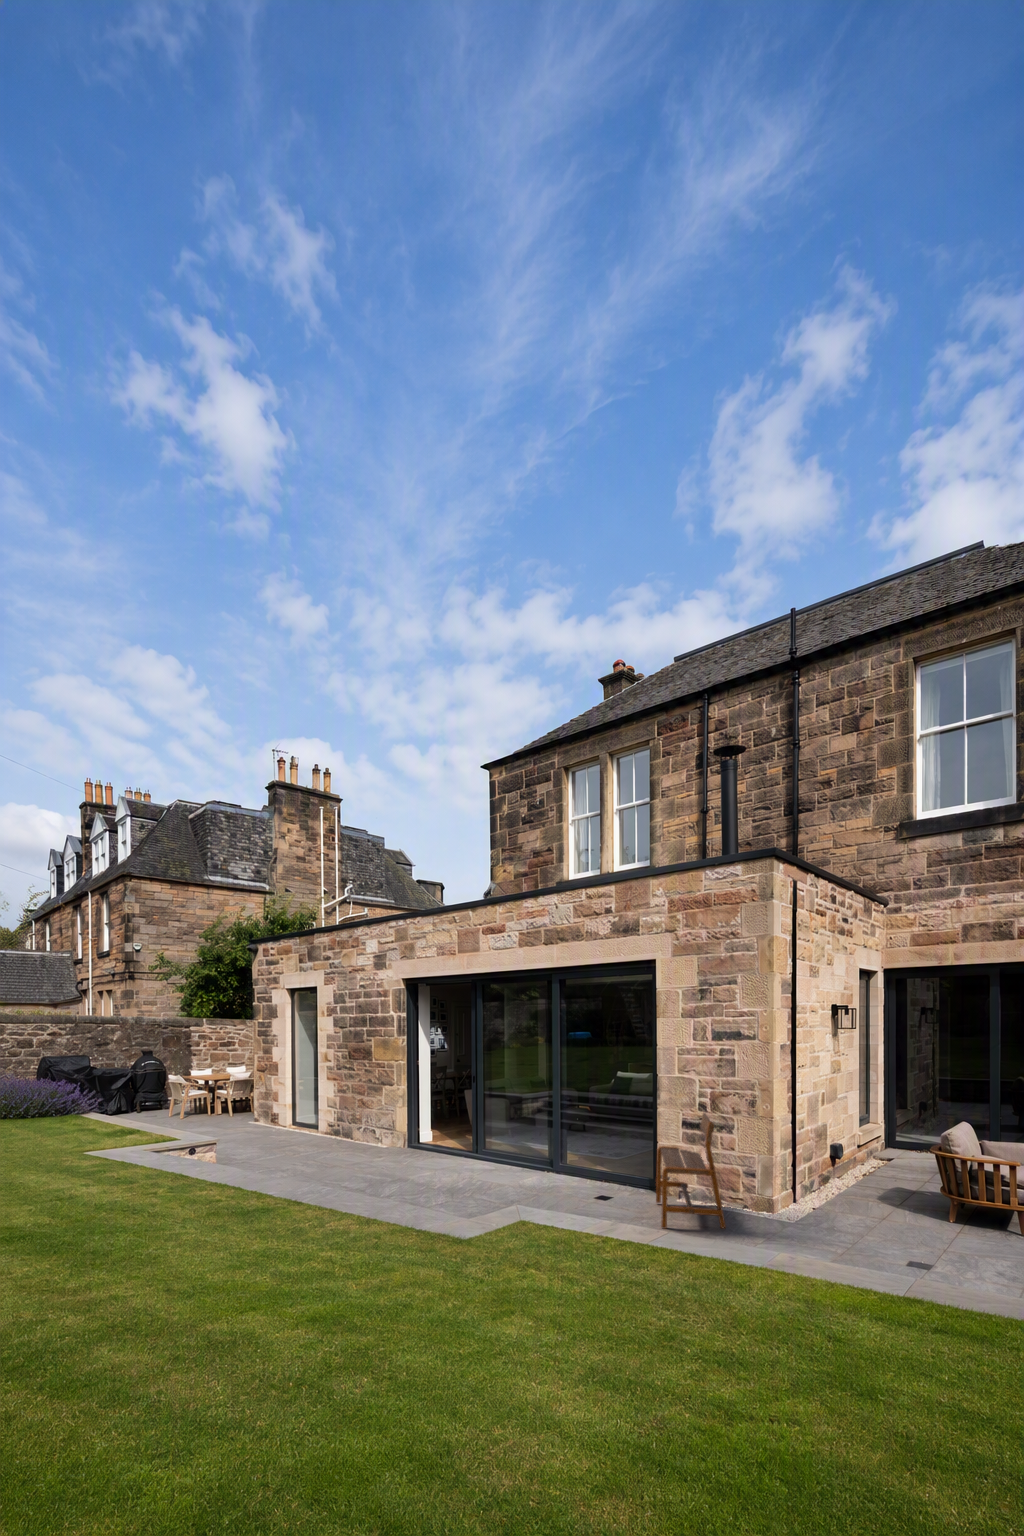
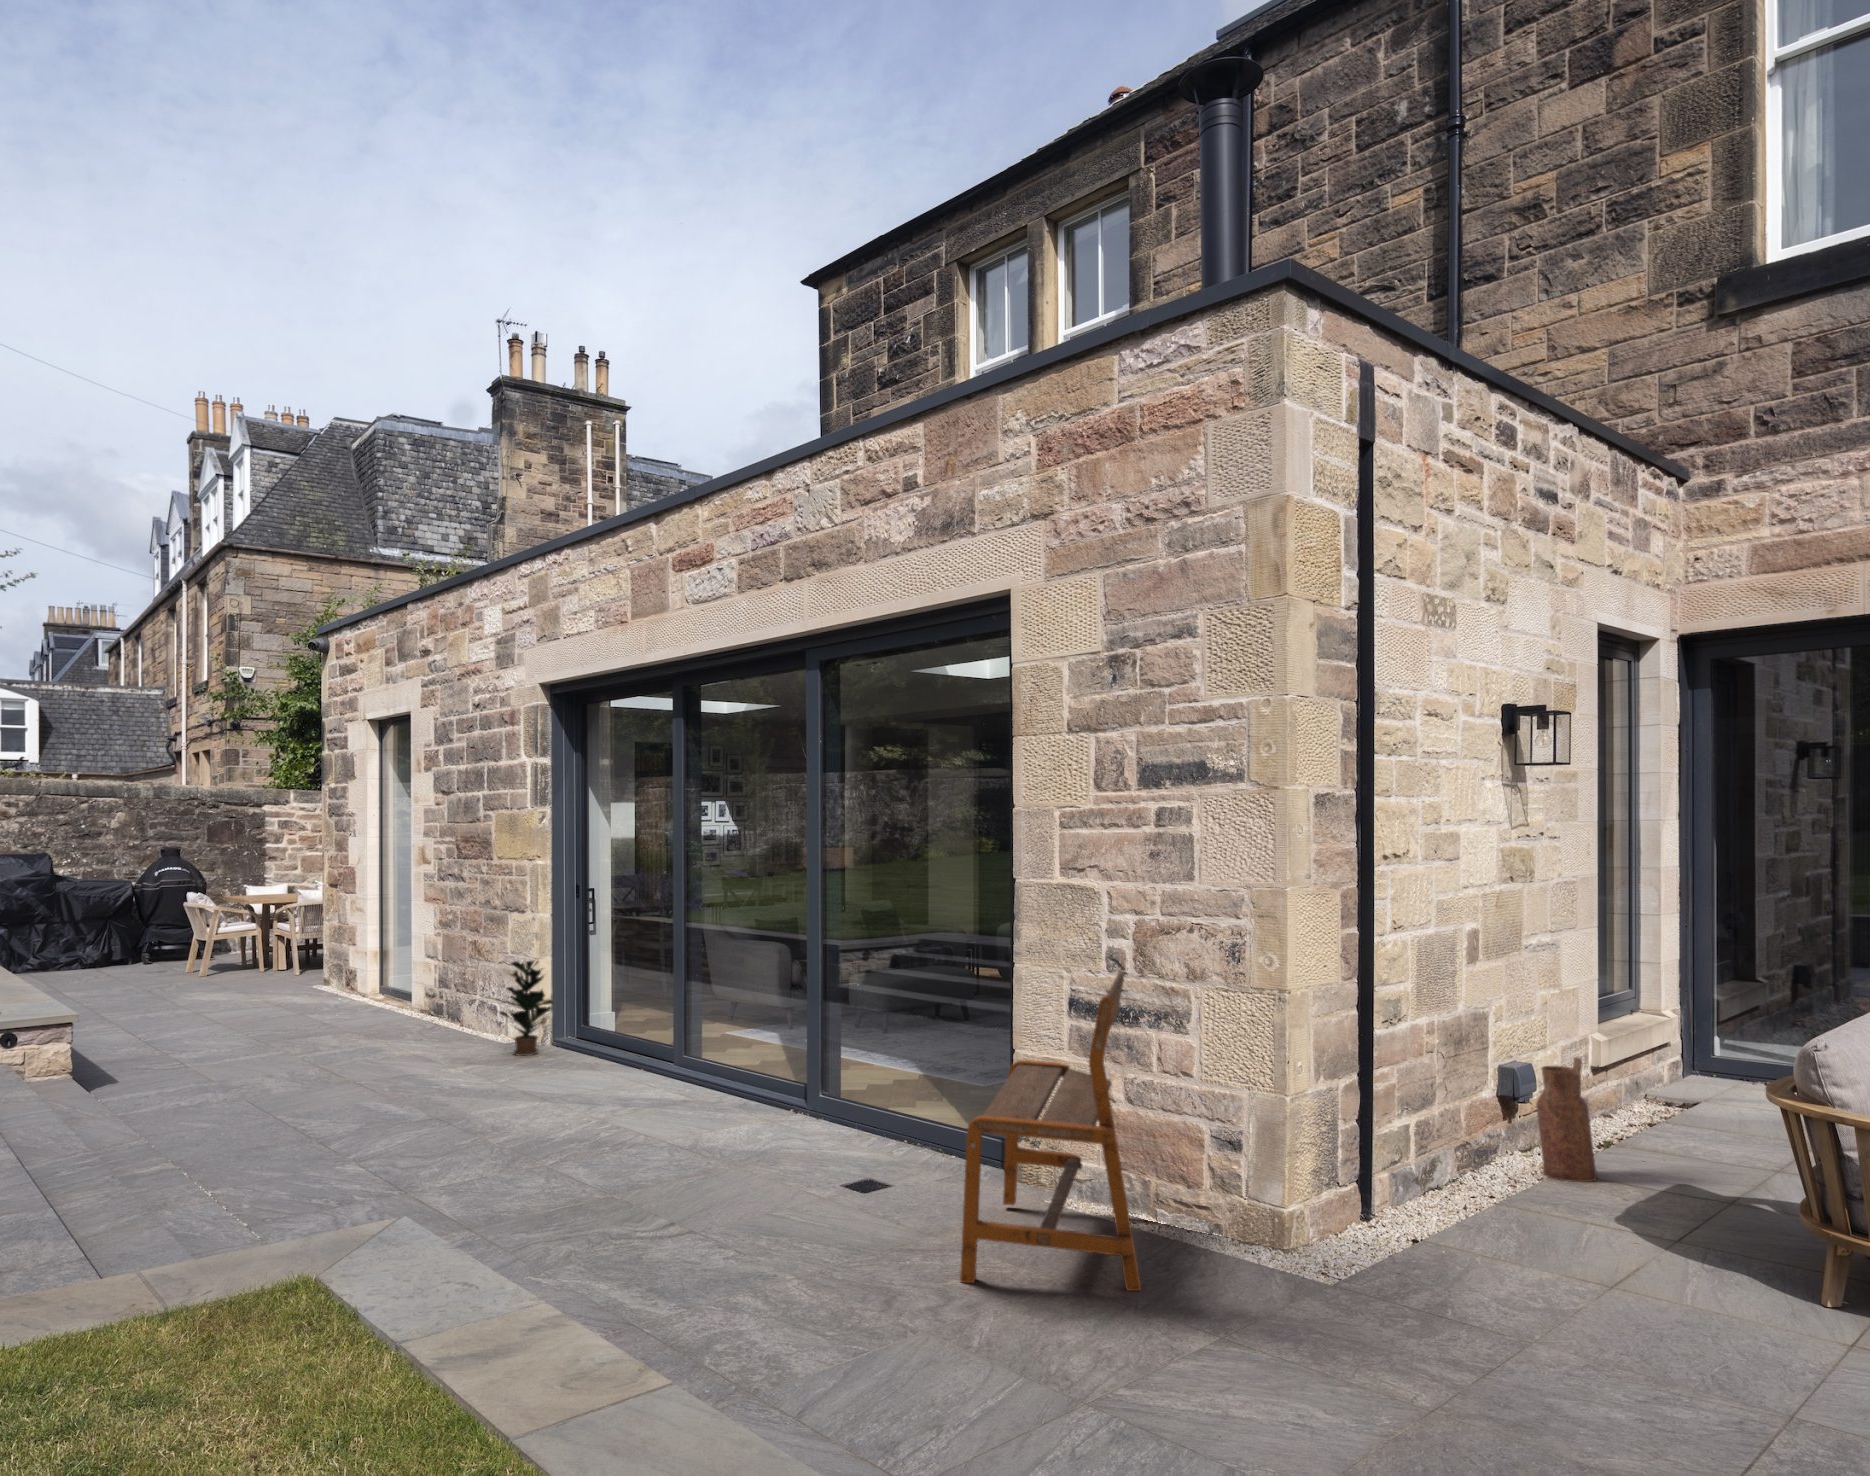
potted plant: none [376,1106,401,1152] -> present [500,961,553,1056]
watering can: none [842,1139,865,1188] -> present [1536,1057,1597,1182]

